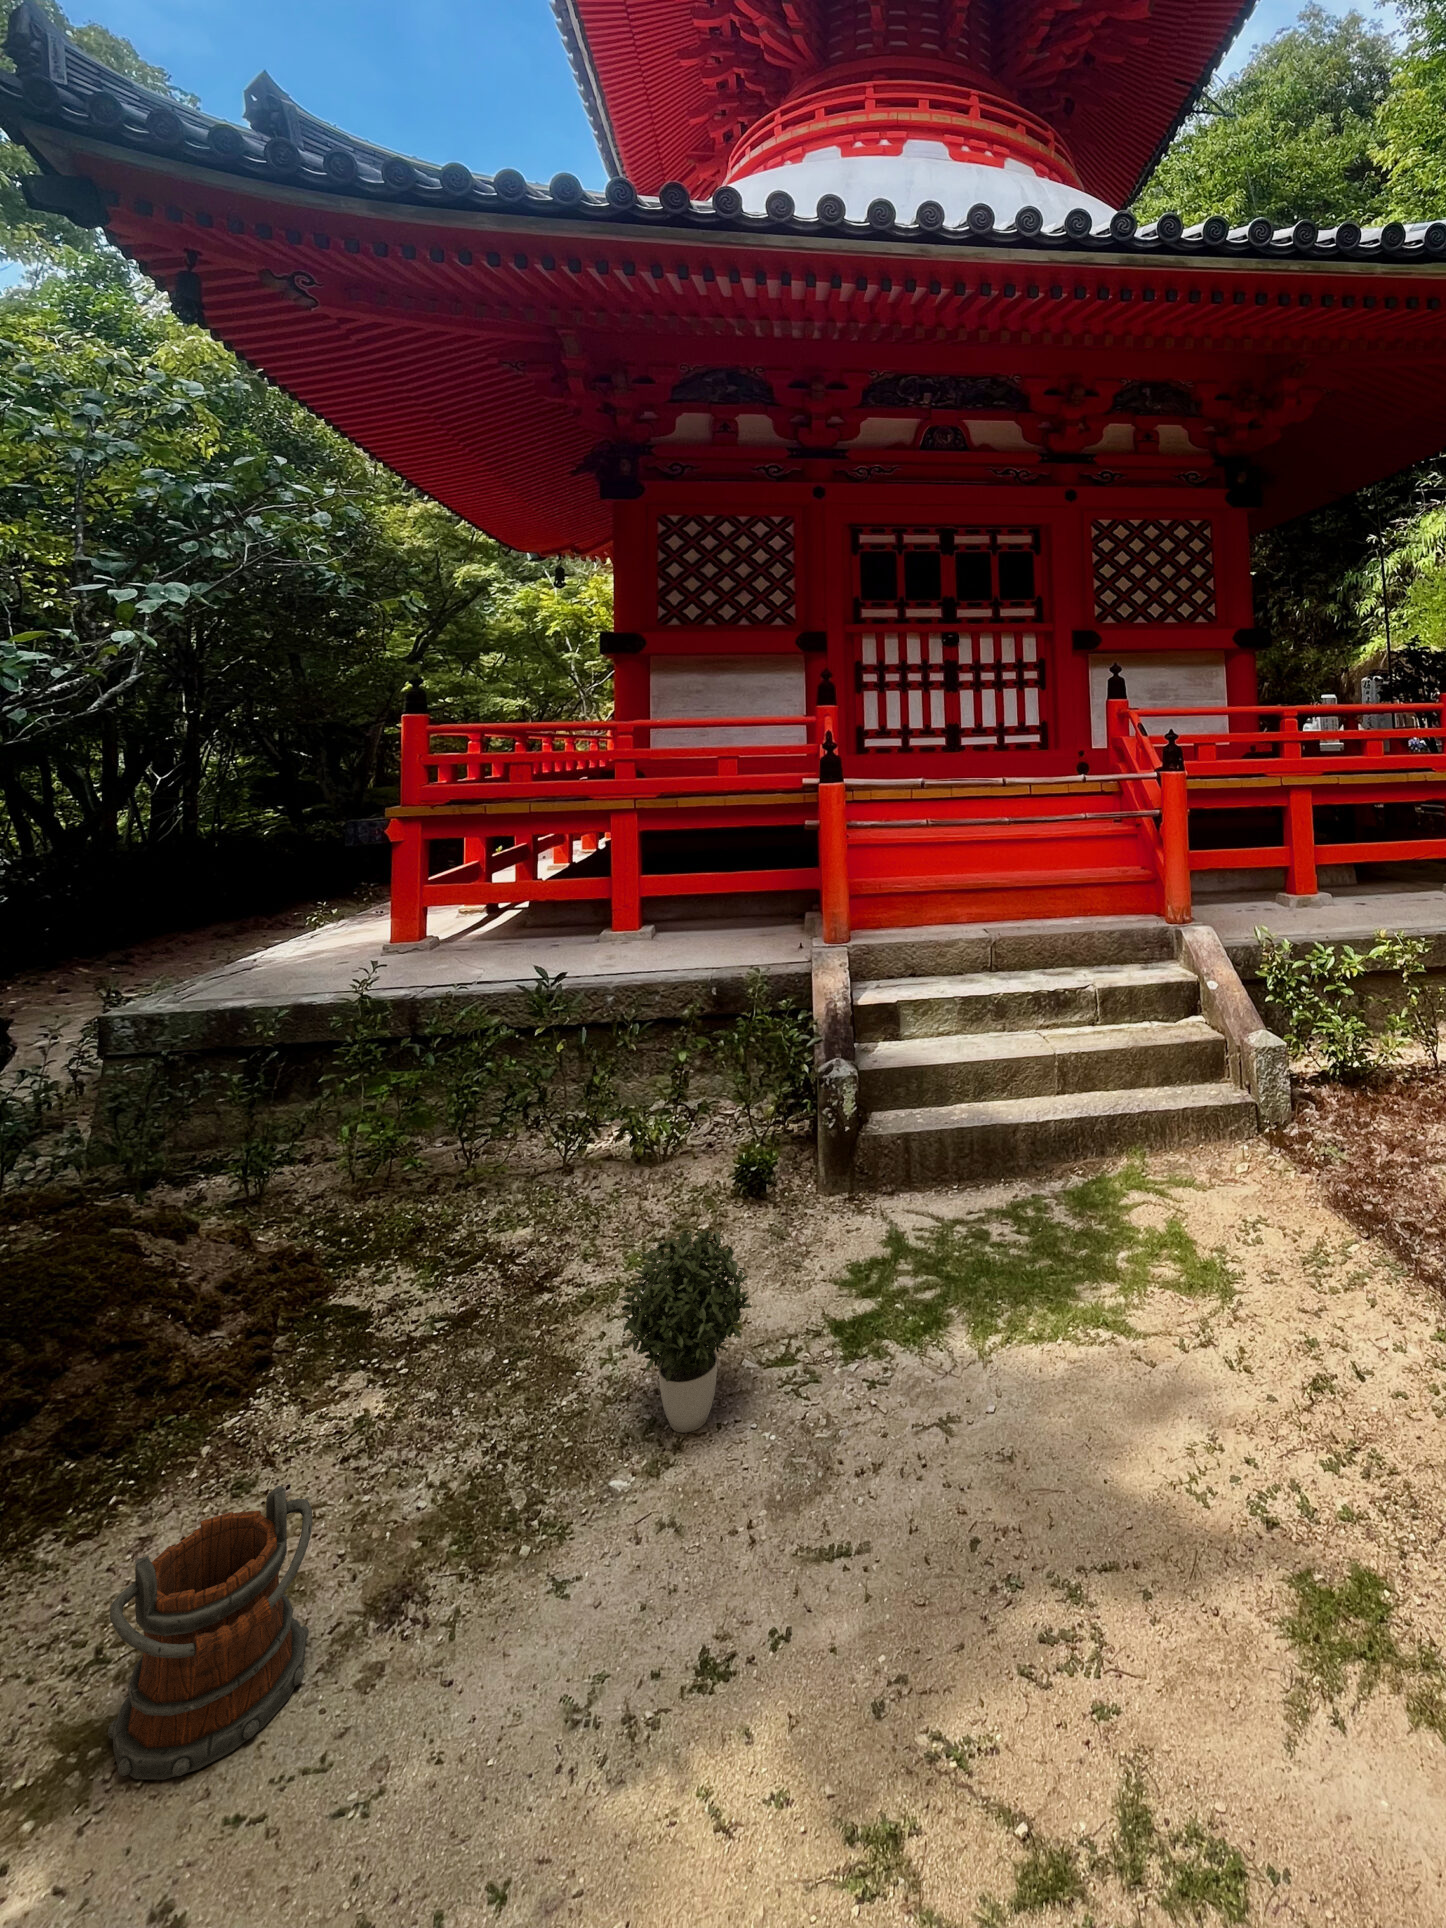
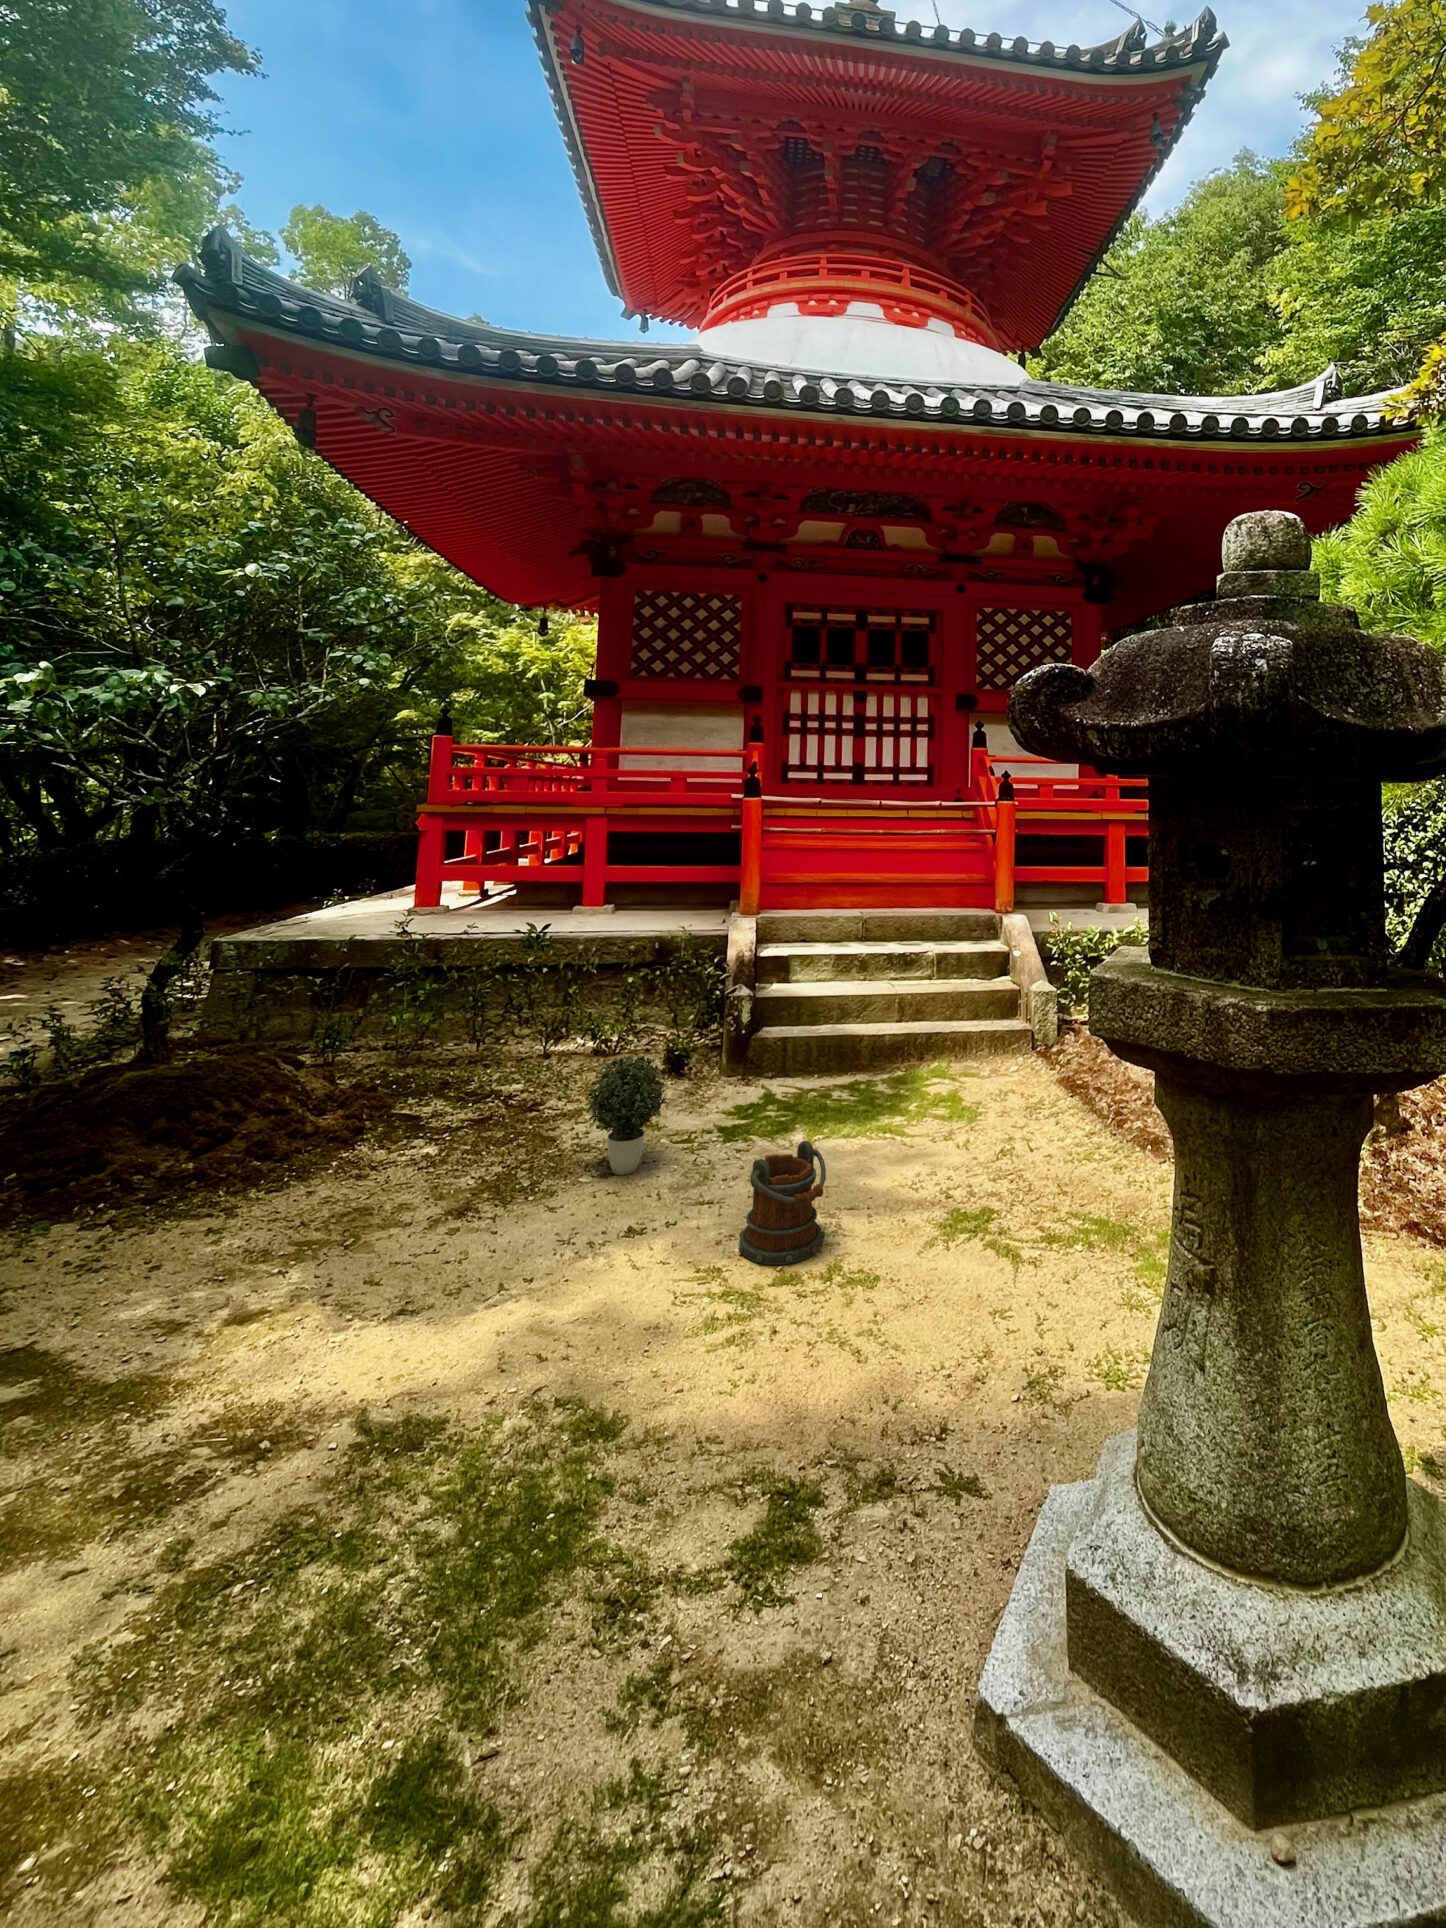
bucket: present [108,1486,313,1780] -> present [738,1141,826,1265]

